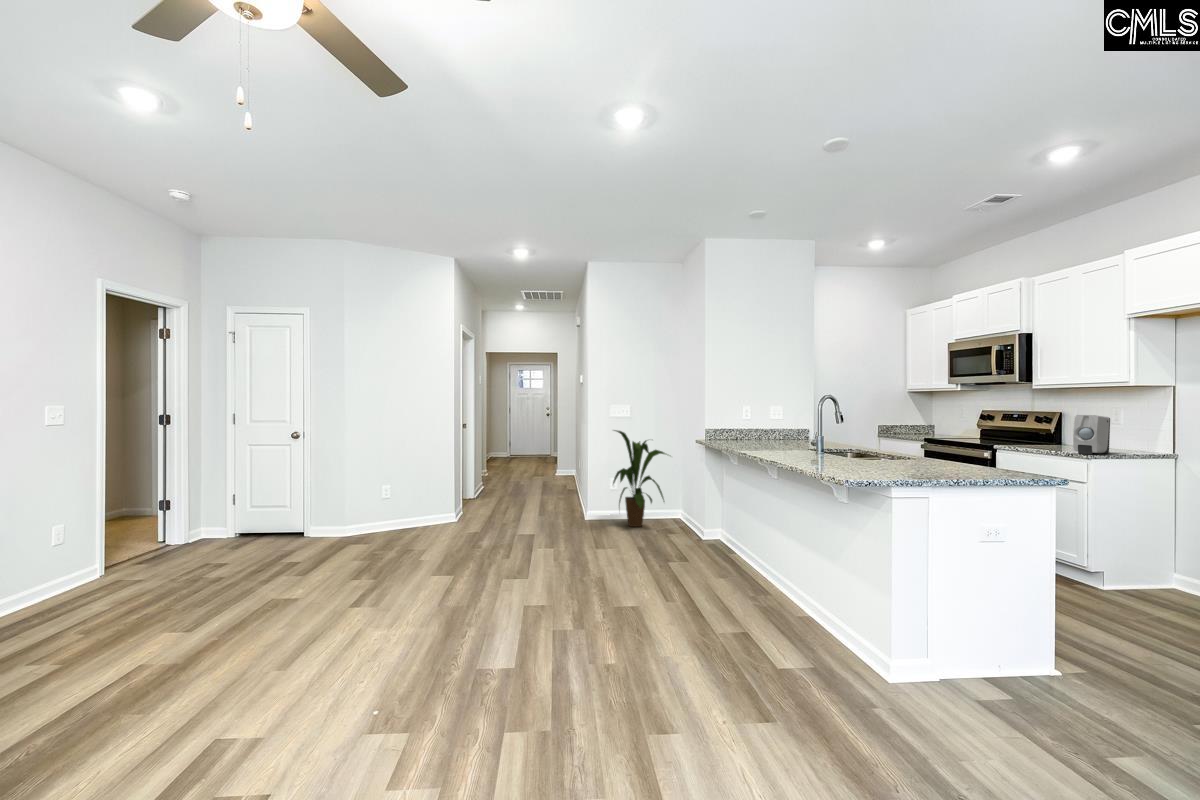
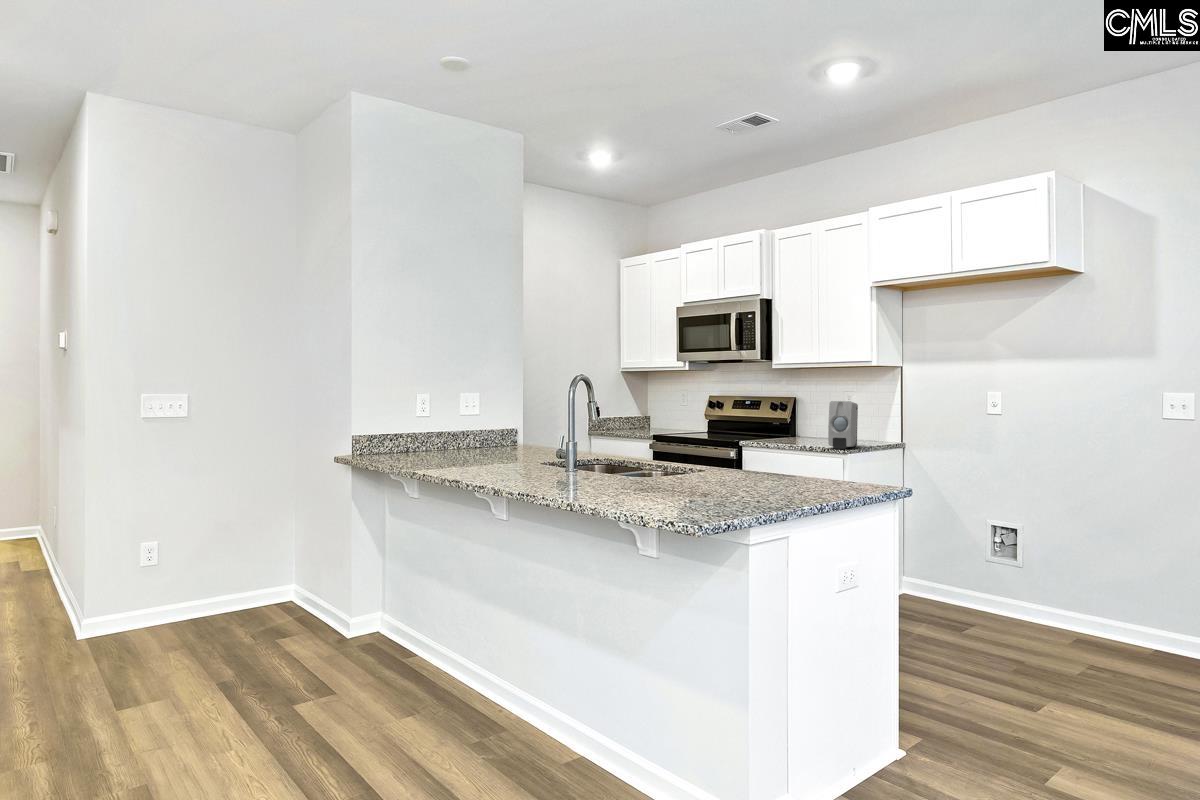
house plant: present [613,430,667,527] -> none [144,444,278,640]

